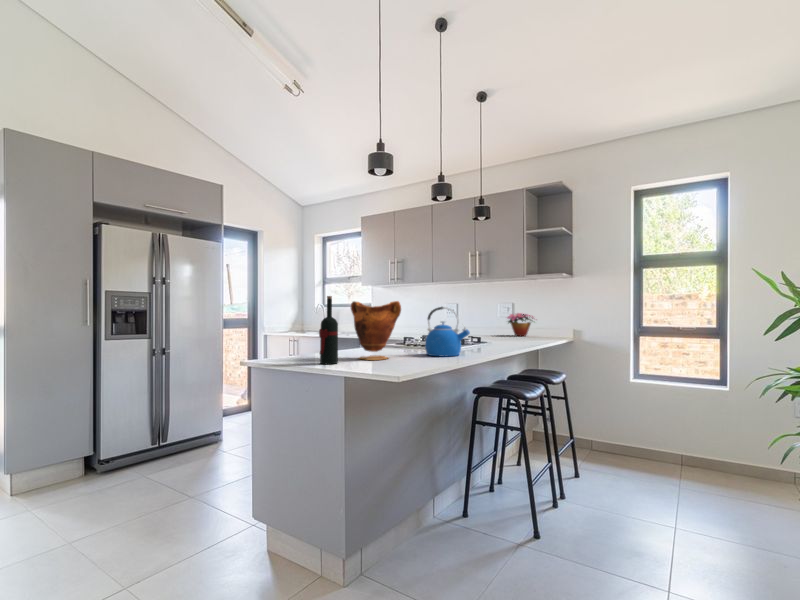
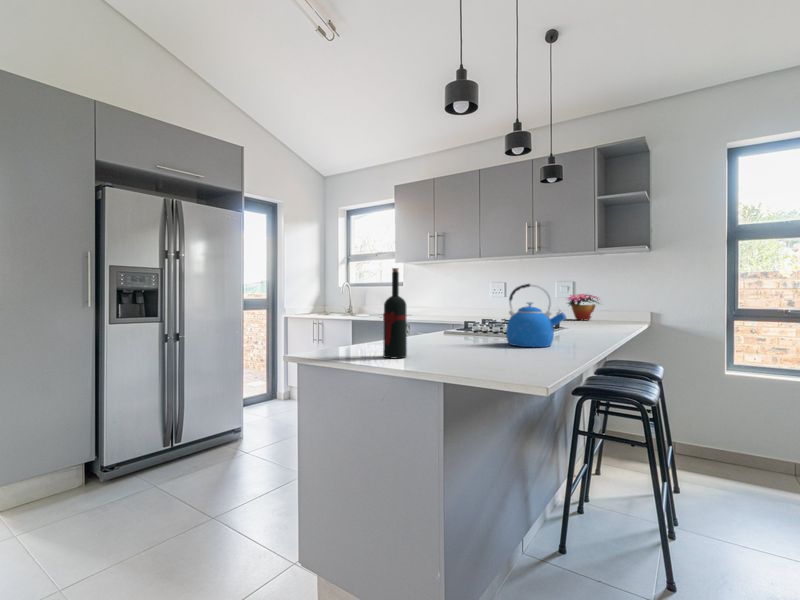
vase: present [351,301,401,360] -> none [415,276,483,352]

